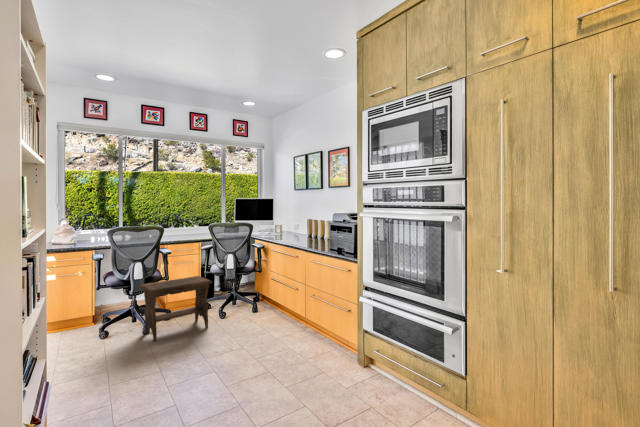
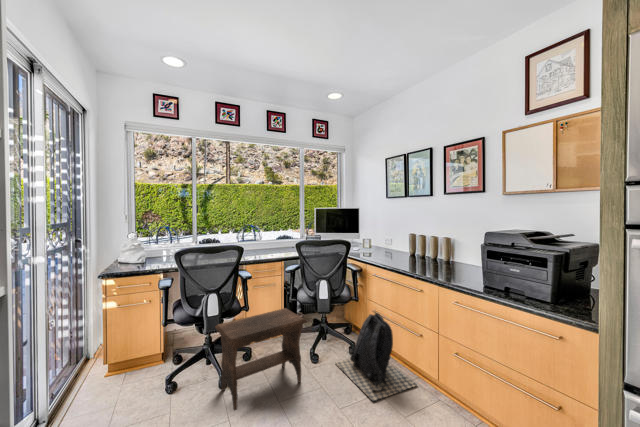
backpack: none [238,278,294,333] -> present [336,313,418,401]

